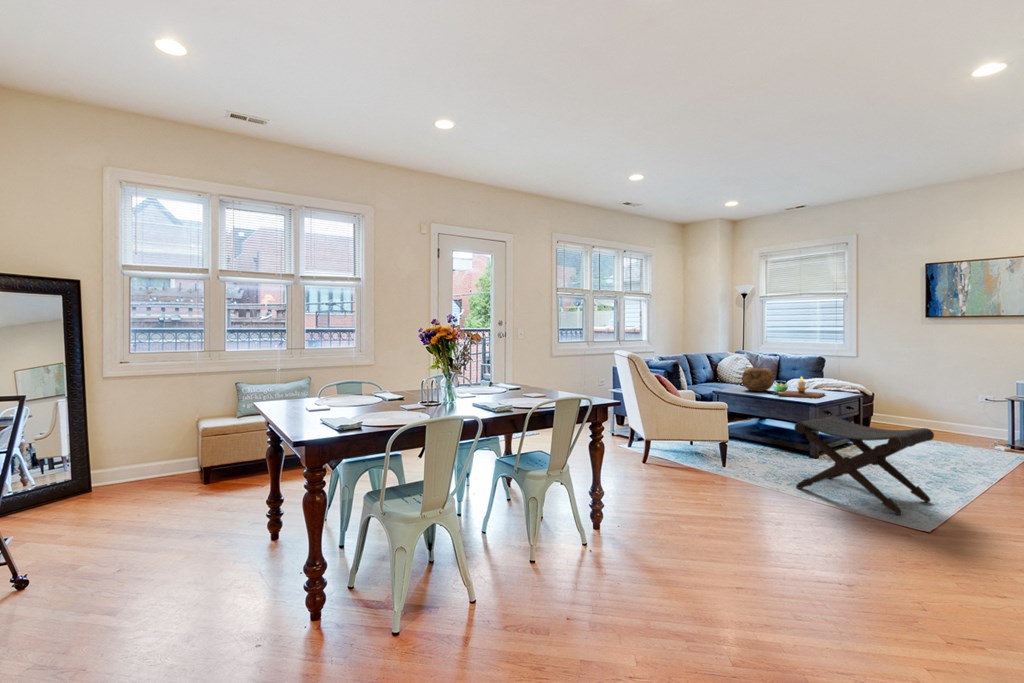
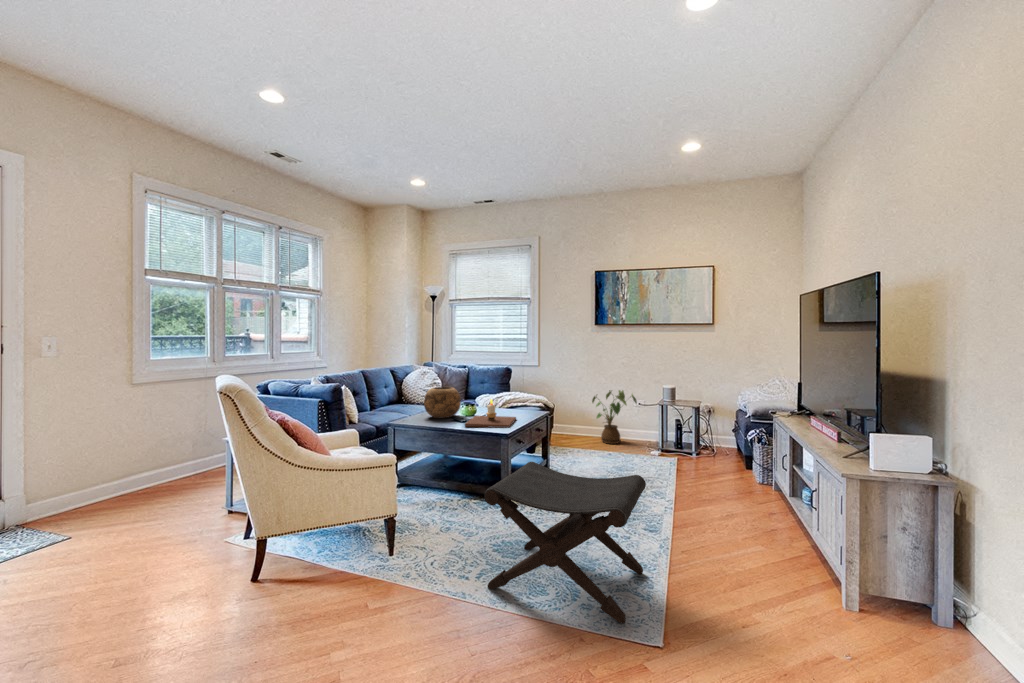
house plant: none [918,382,977,437] -> present [592,390,637,444]

